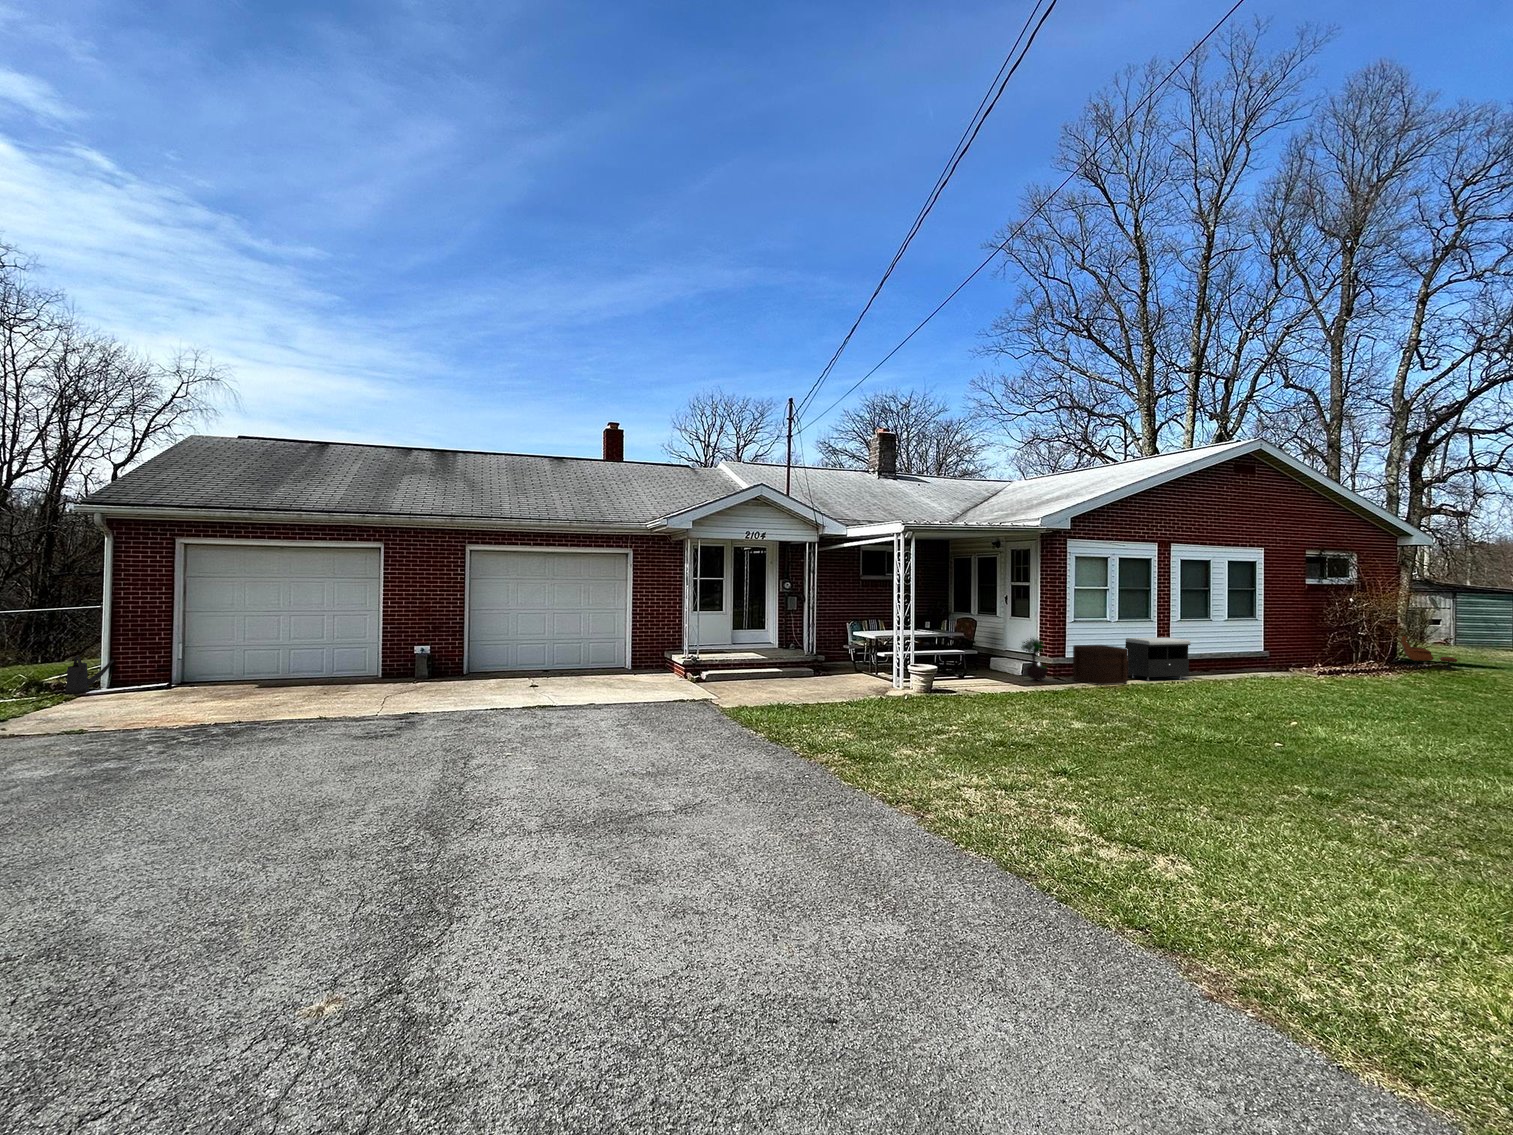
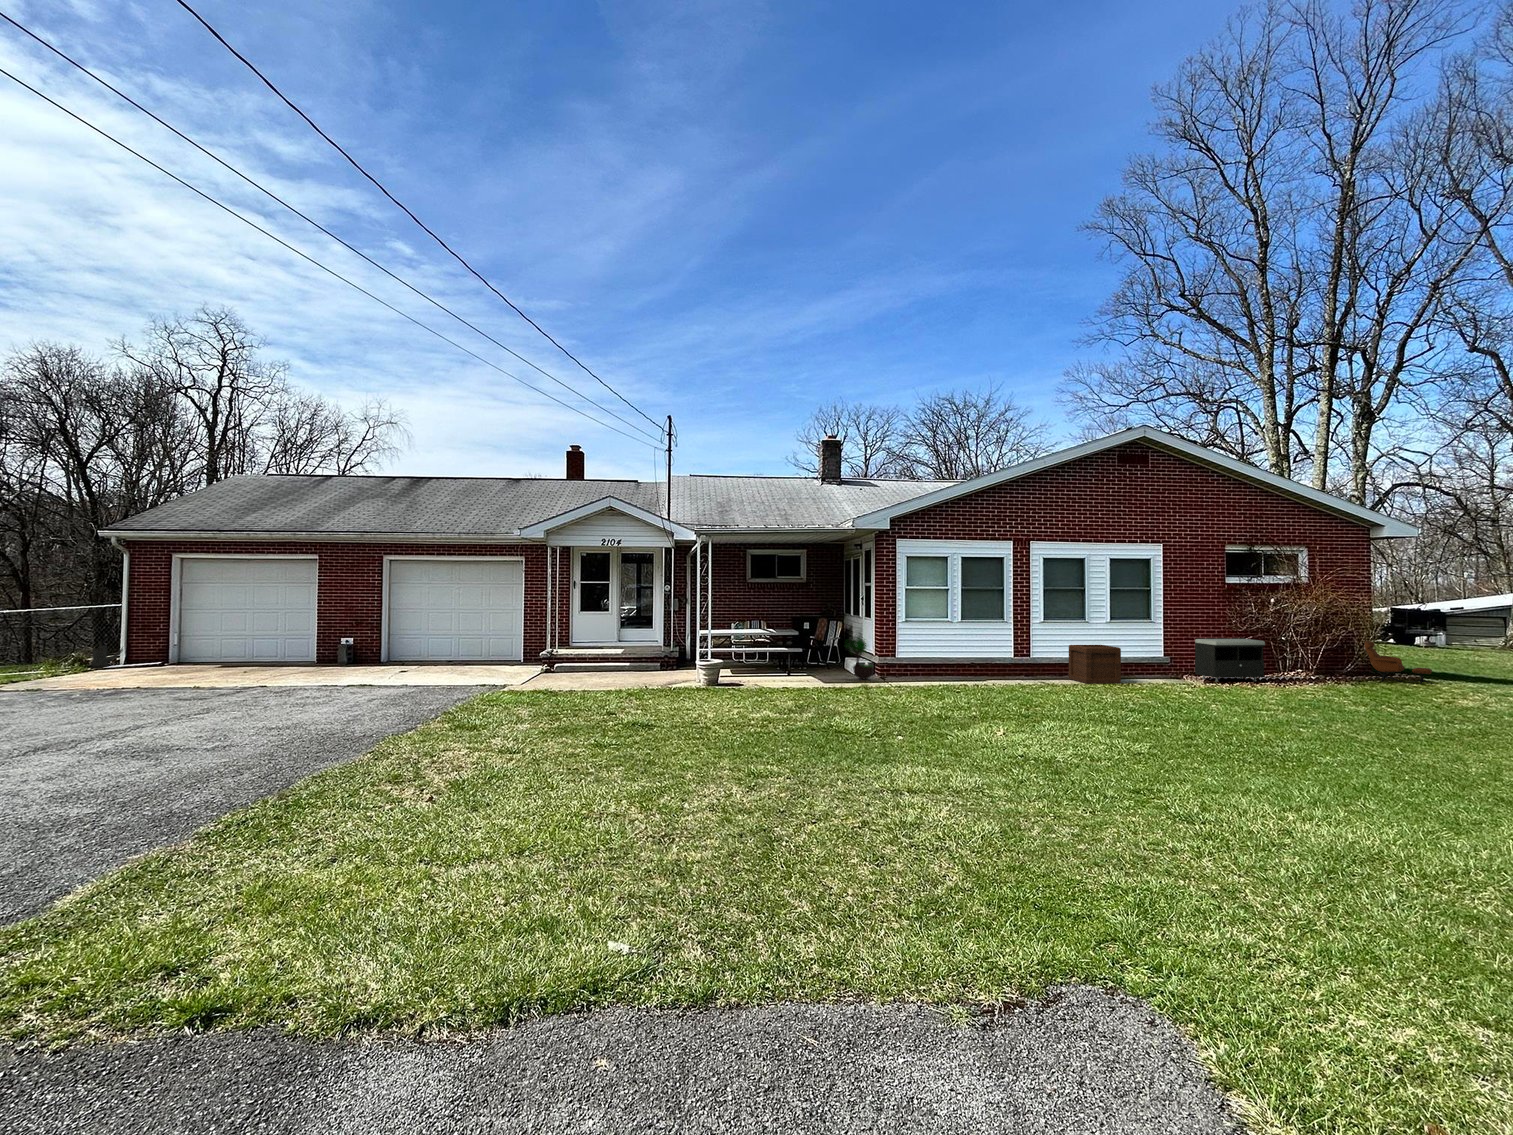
storage bench: present [1125,637,1191,681] -> present [1195,639,1265,682]
wooden crate: present [1073,645,1128,685] -> present [1069,645,1121,684]

